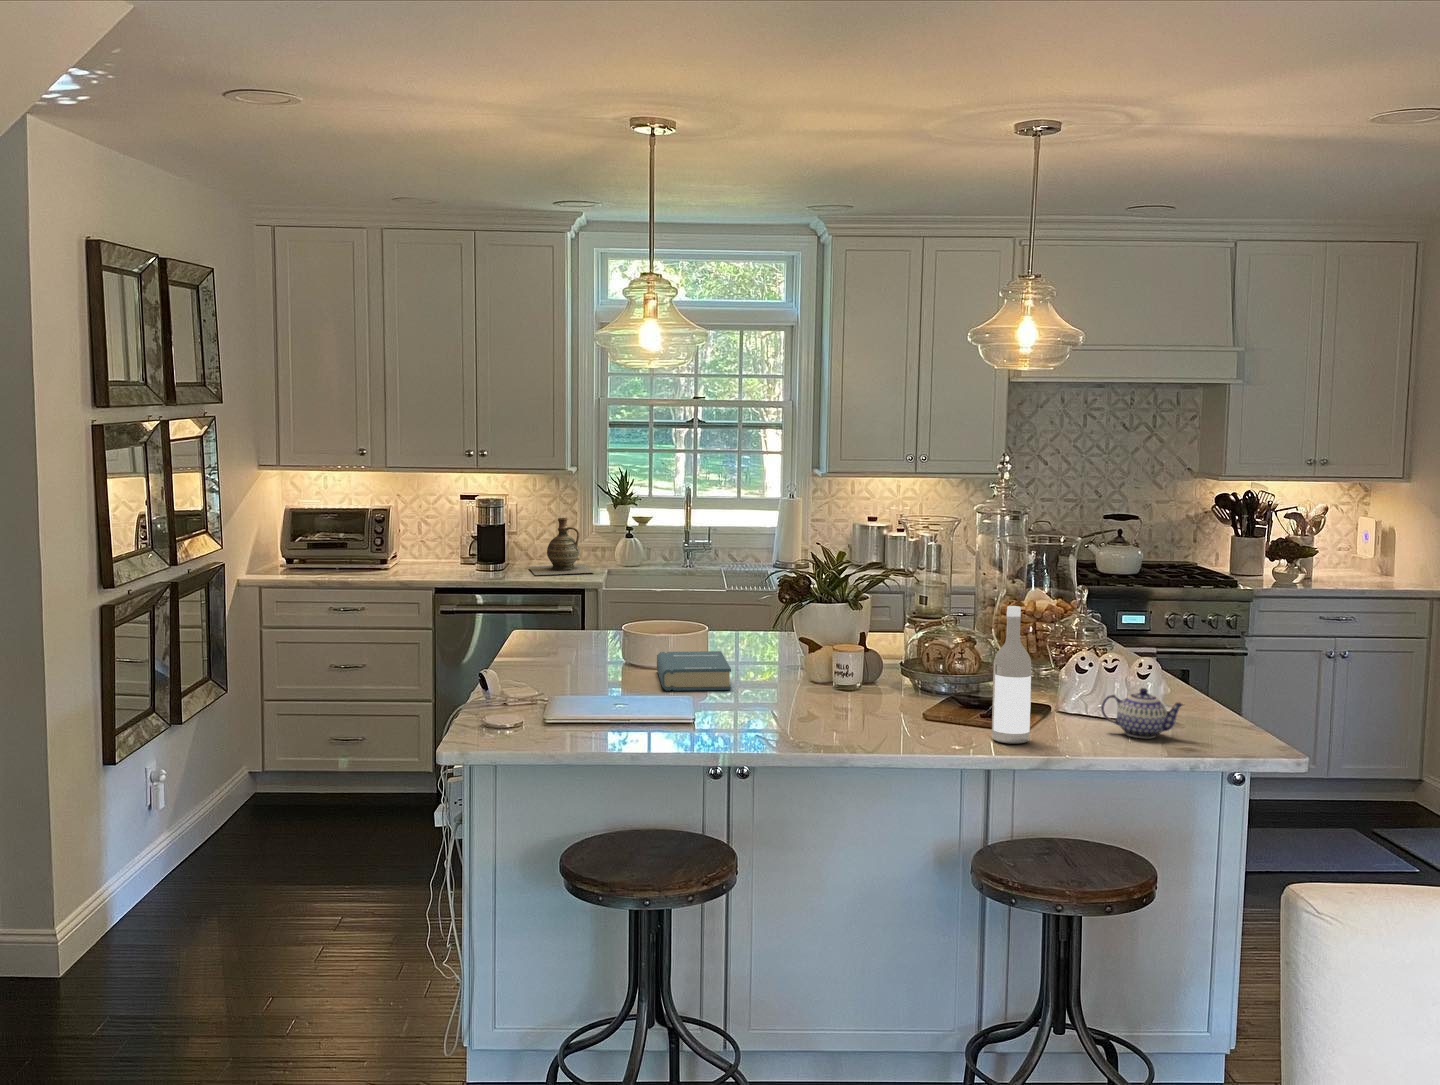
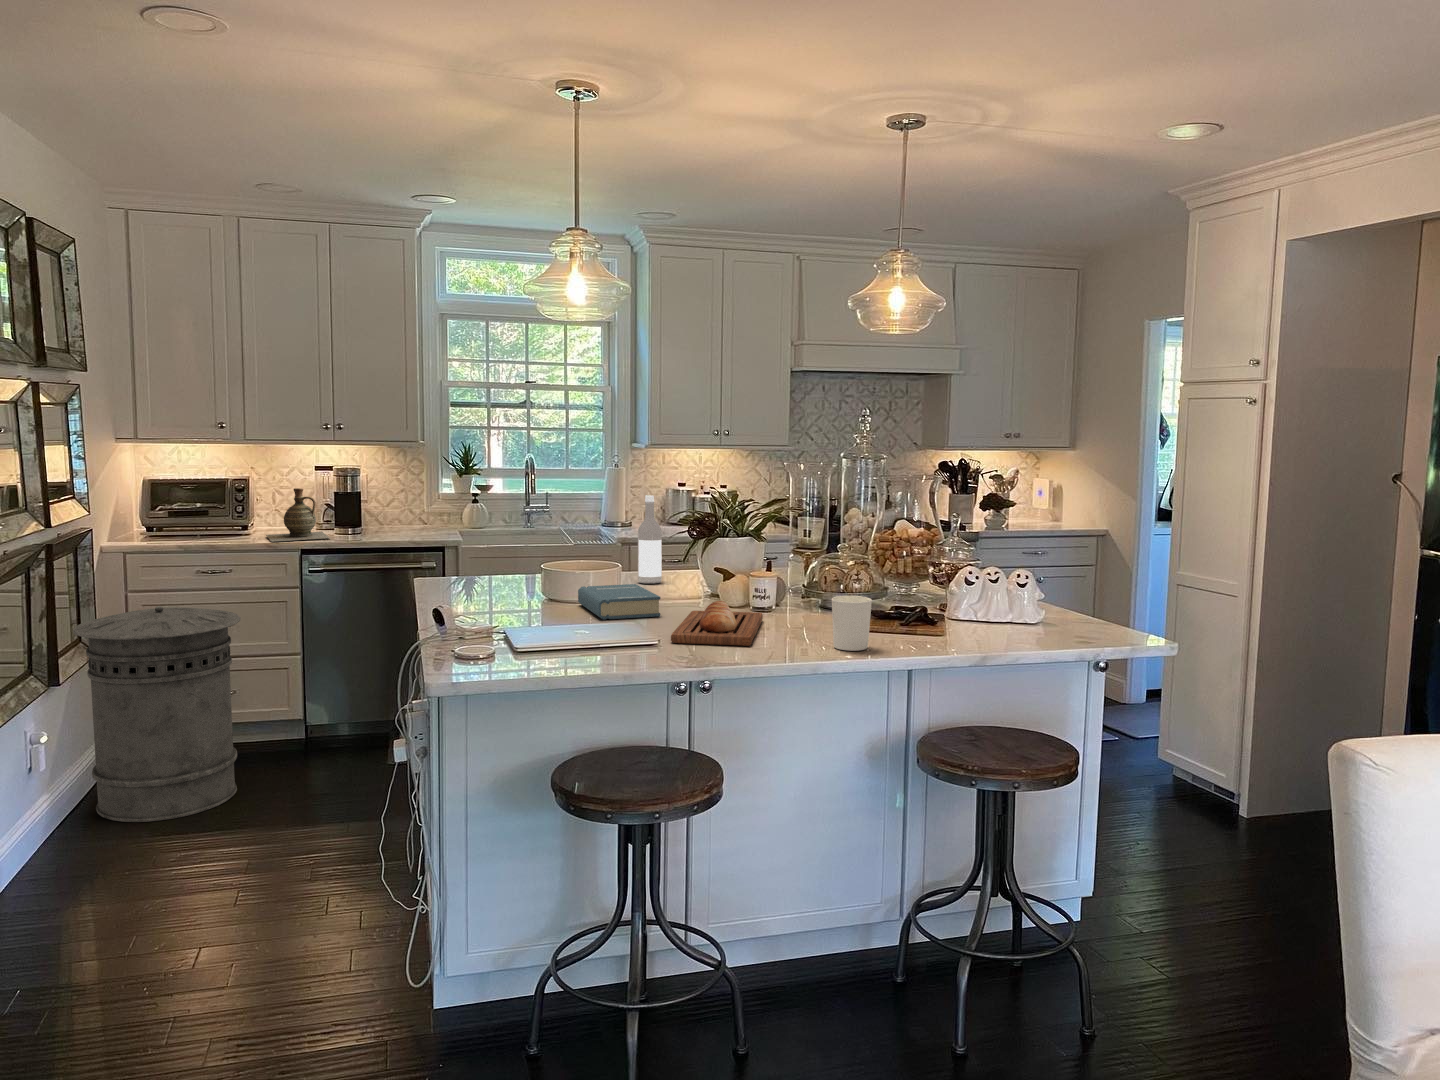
ceramic jug: present [529,518,593,575] -> present [266,488,330,542]
wine bottle: present [992,606,1031,744] -> present [638,495,662,584]
trash can: none [200,646,359,868] -> present [73,606,241,822]
bread loaf: none [712,677,838,730] -> present [671,601,763,646]
candle holder: none [880,681,924,743] -> present [832,596,872,651]
teapot: present [1101,688,1183,738] -> none [1001,593,1072,635]

